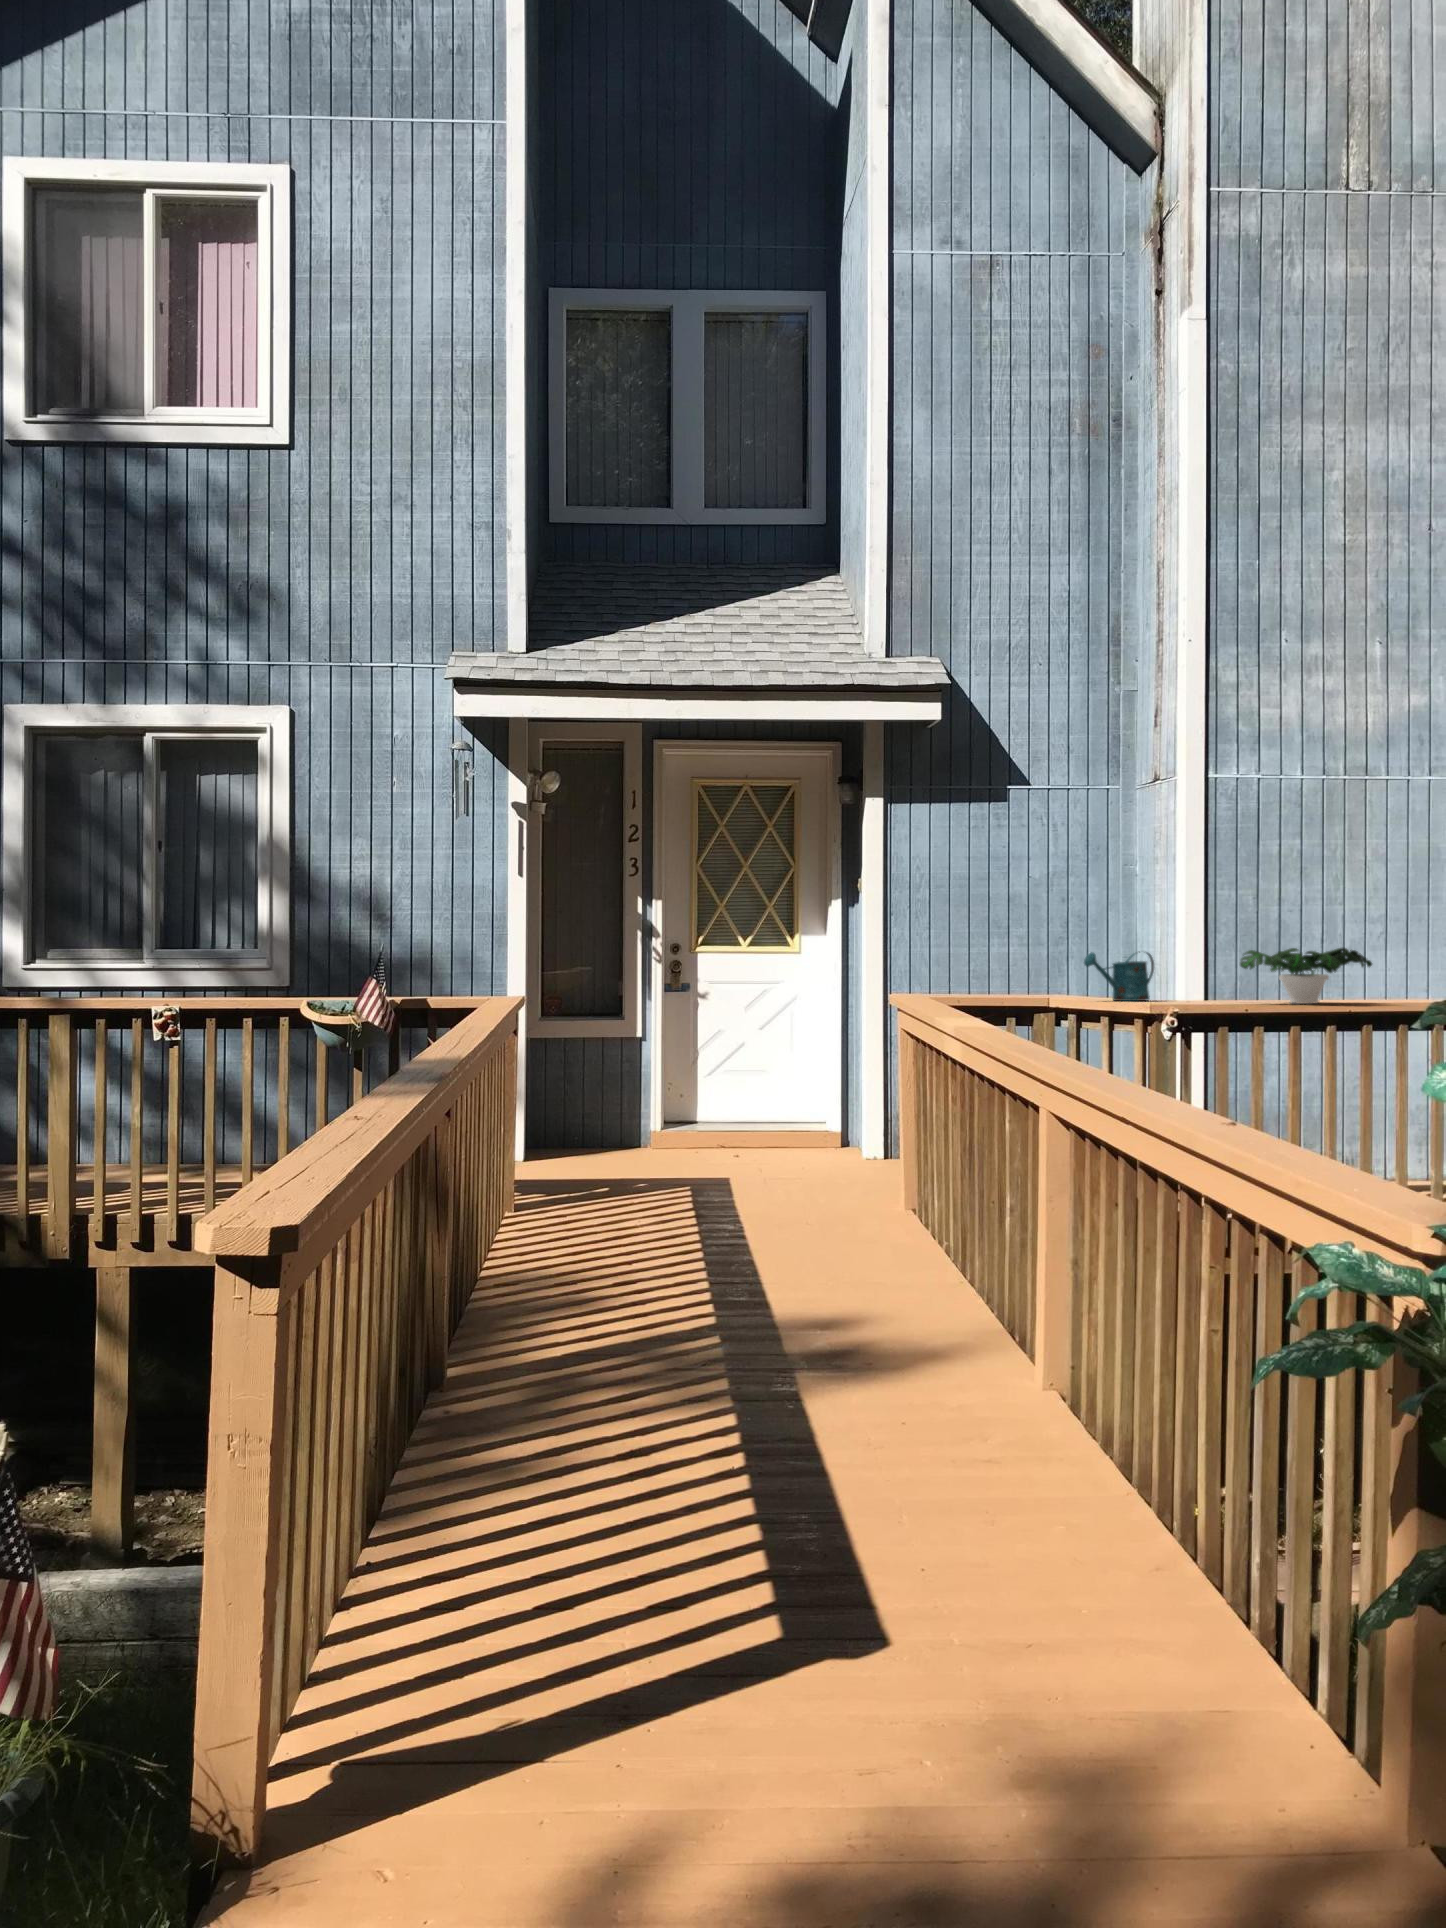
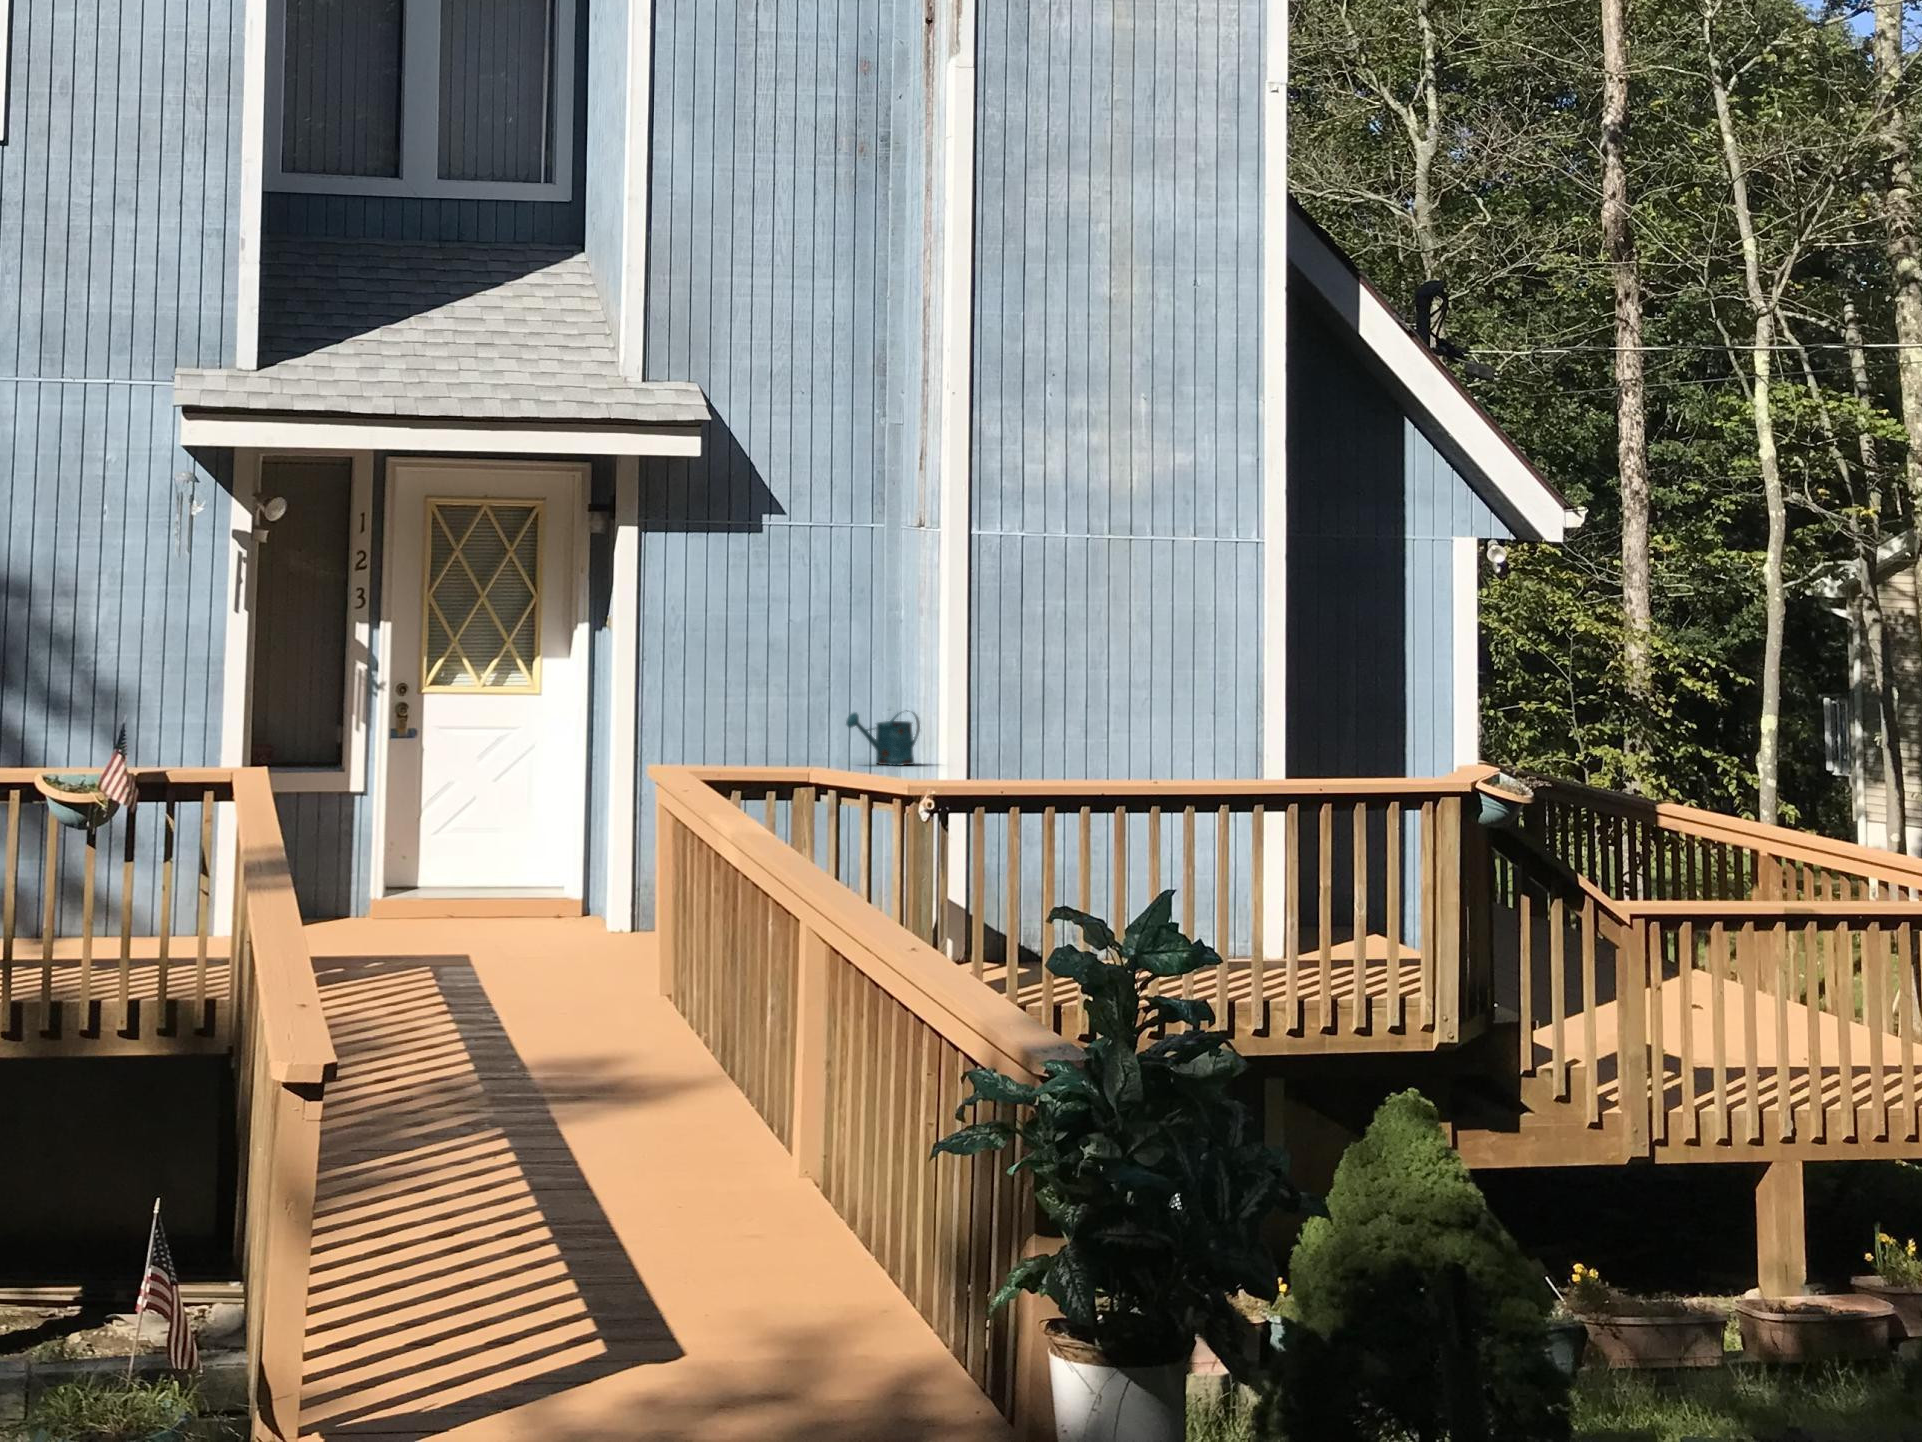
potted plant: present [1240,948,1372,1004] -> none [1005,712,1137,774]

